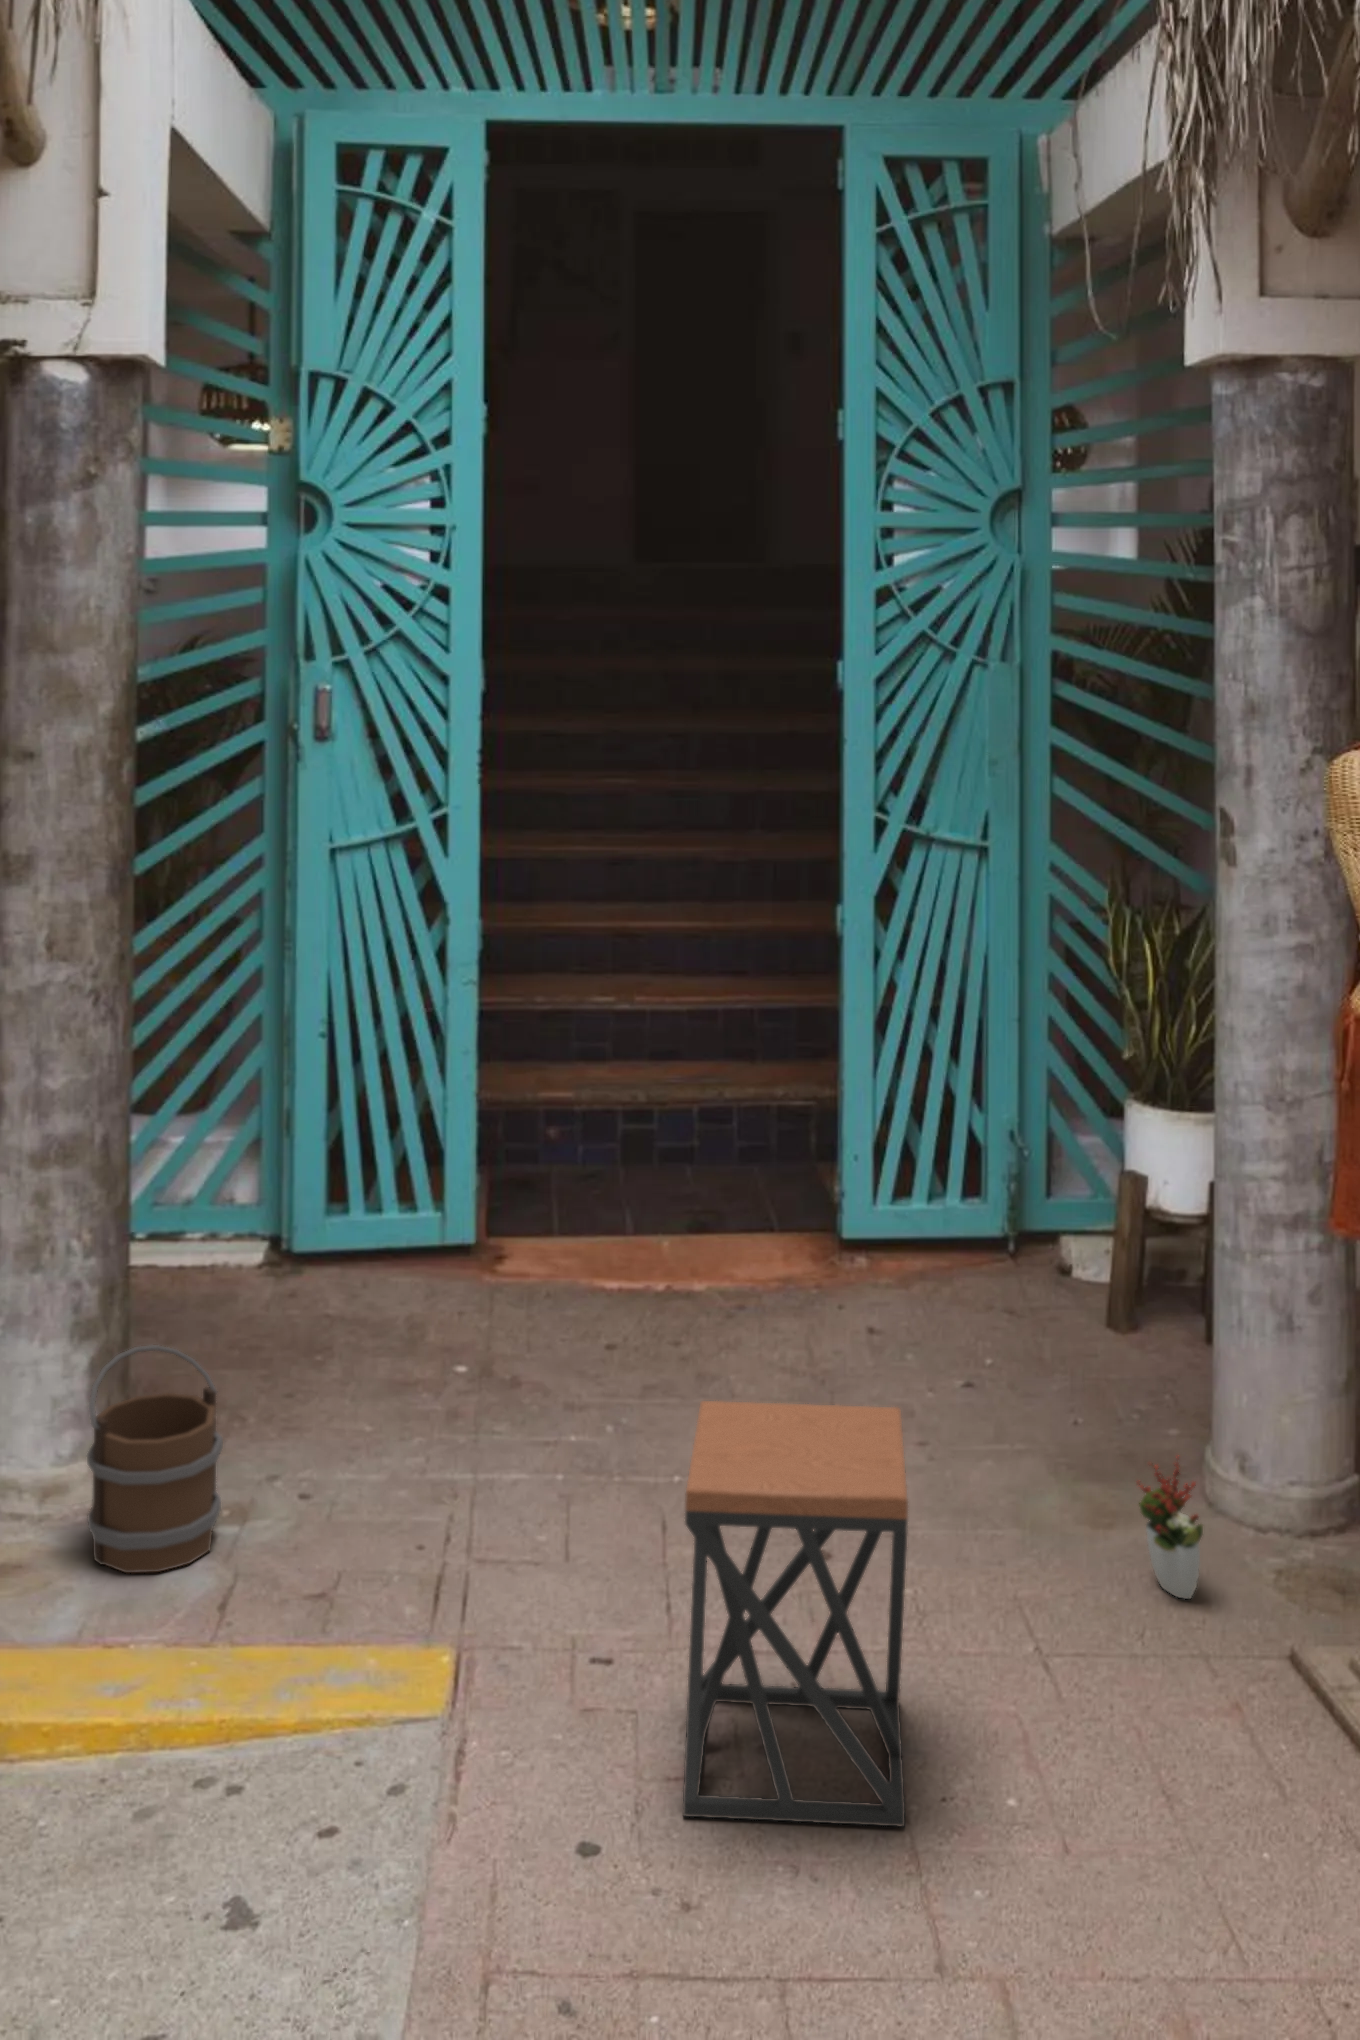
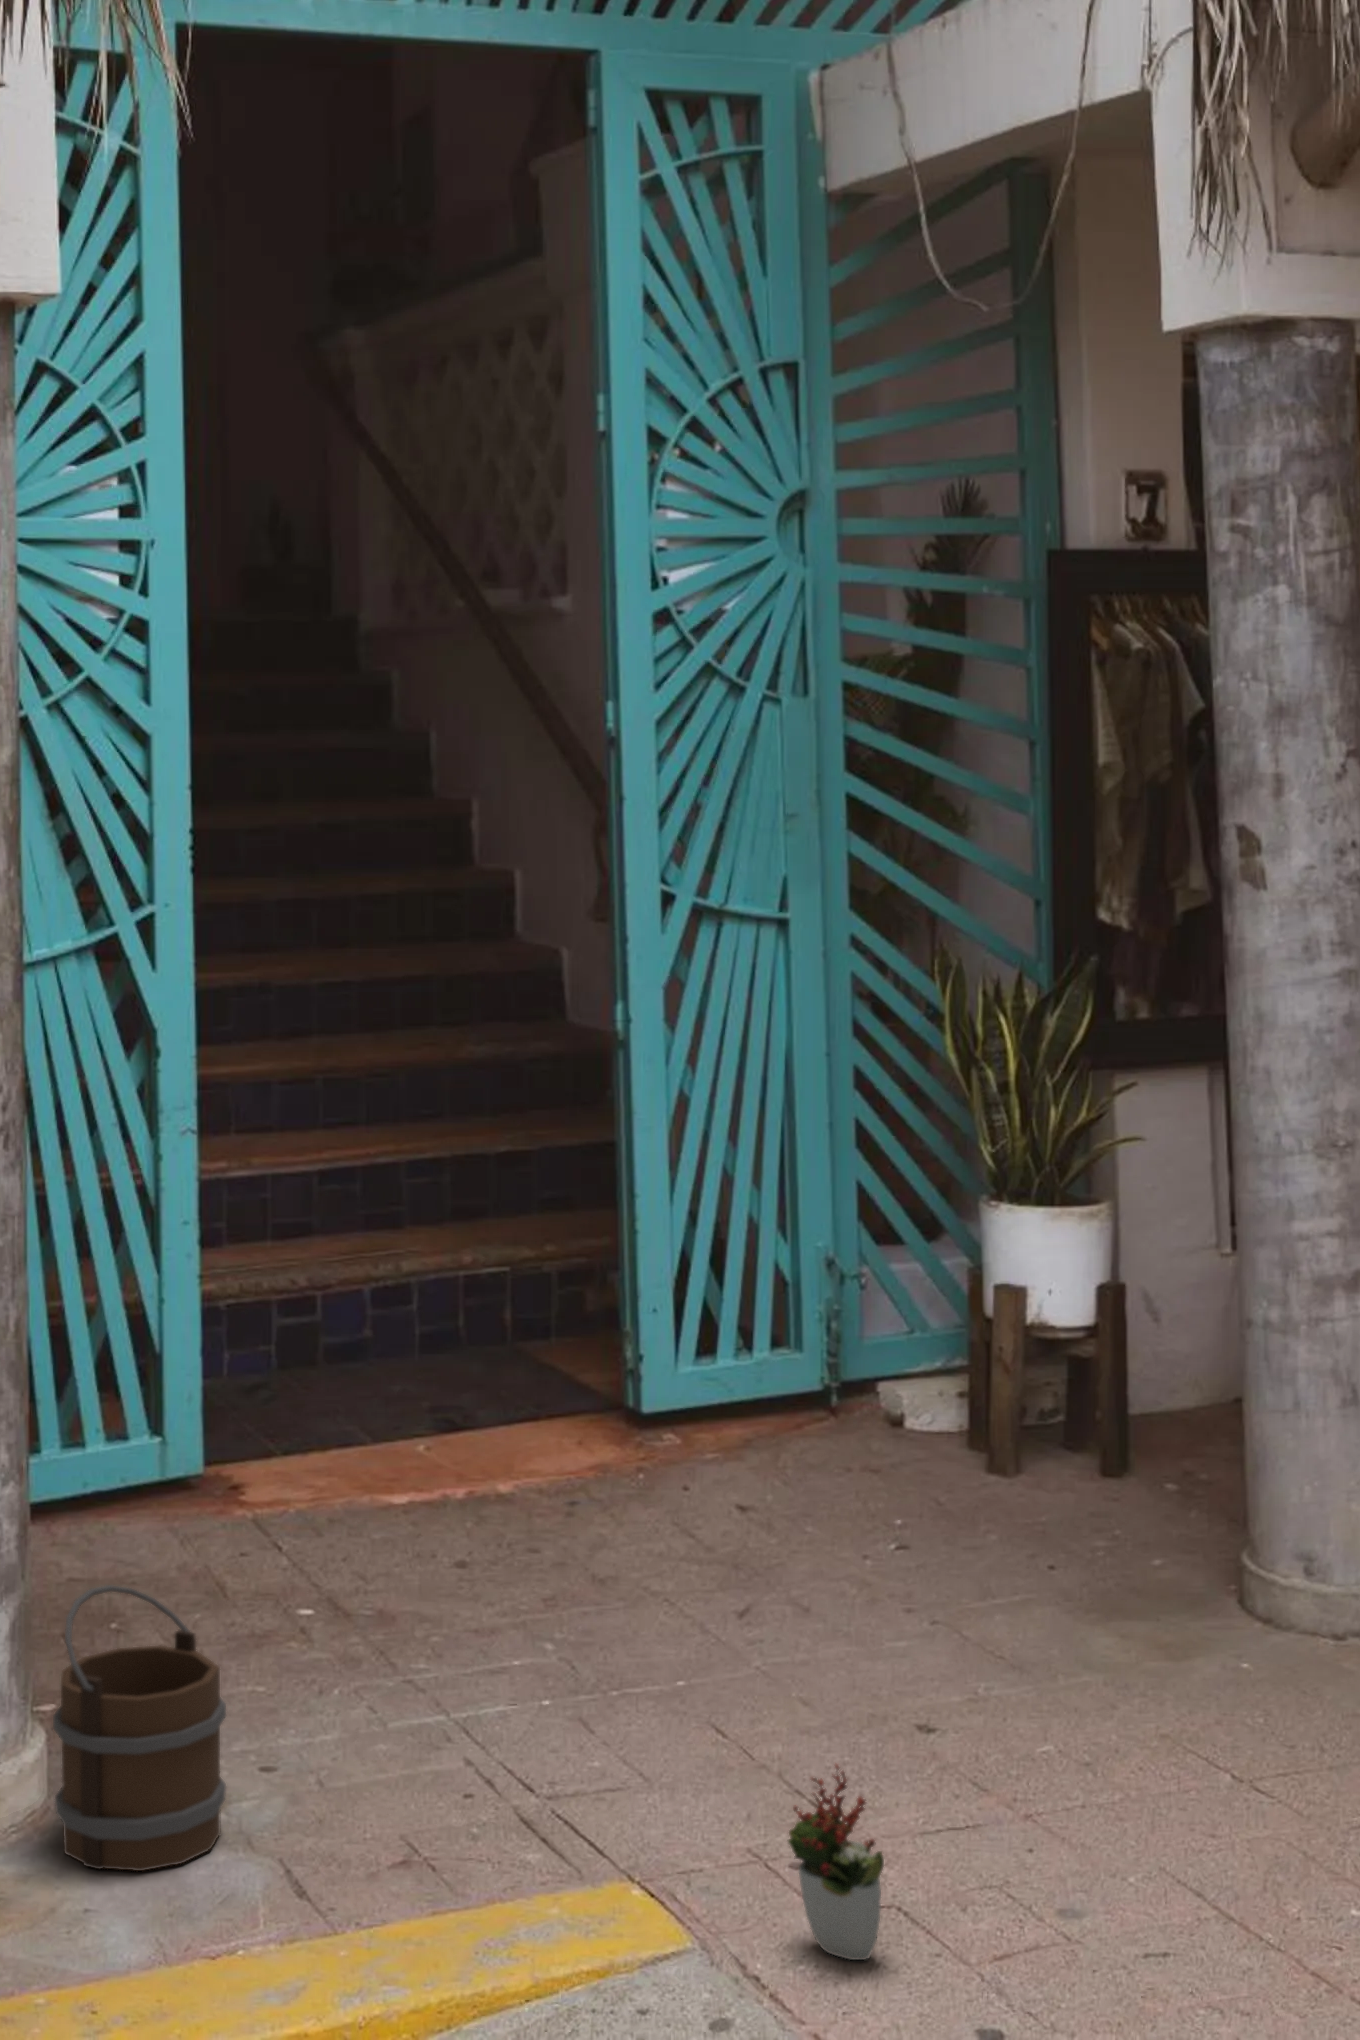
stool: present [683,1401,908,1827] -> none [917,1490,1253,1960]
decorative plant: present [1137,1457,1203,1599] -> present [788,1765,884,1960]

